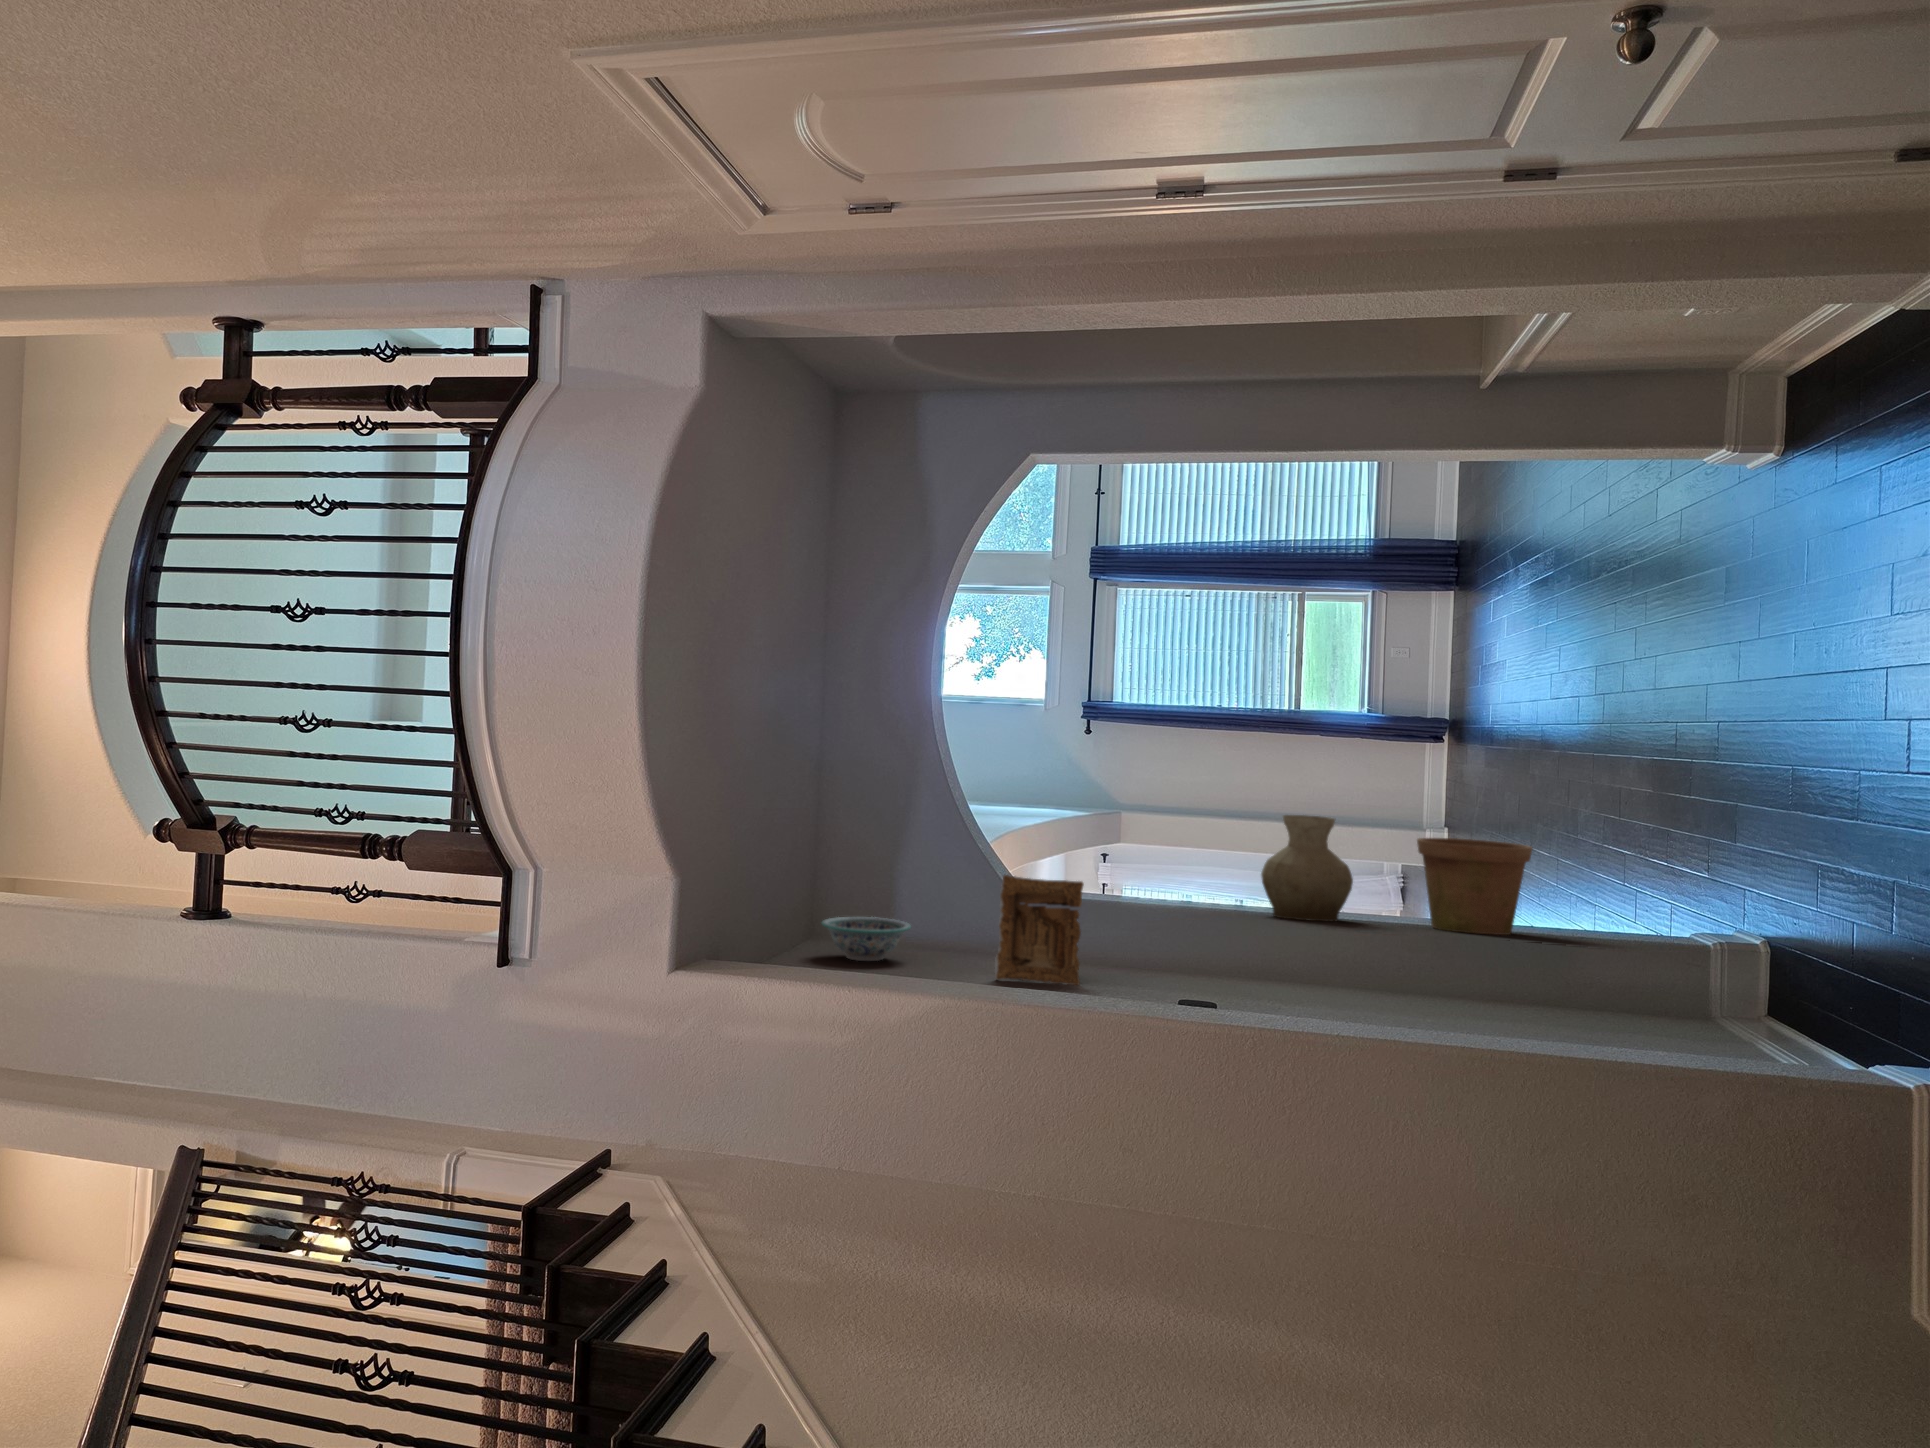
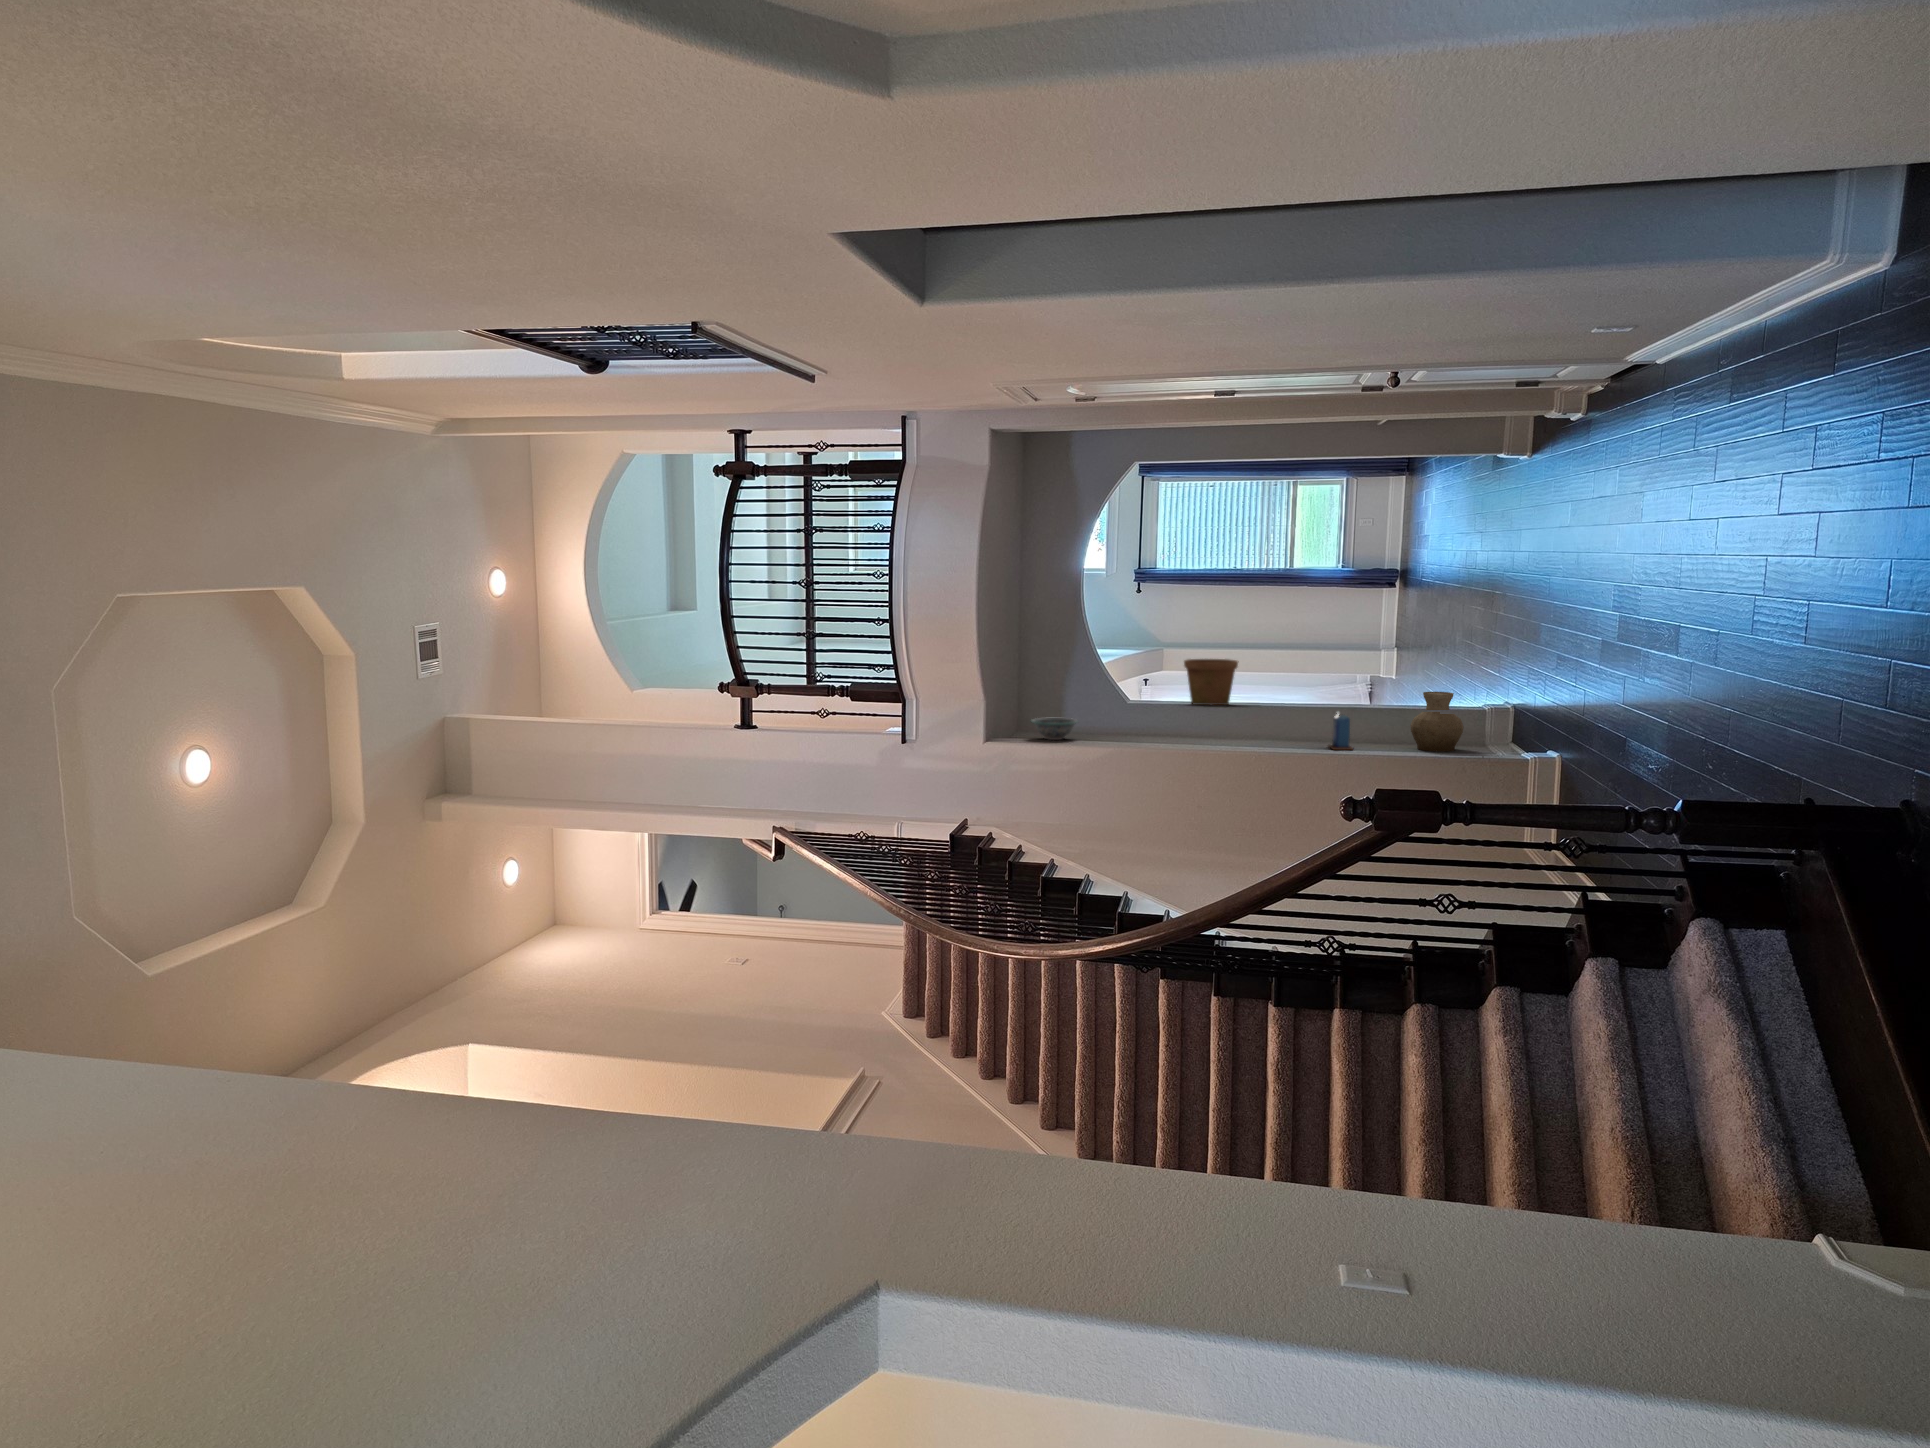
vase: present [1261,815,1353,921] -> present [1410,692,1464,751]
flower pot: present [1417,838,1532,935] -> present [1184,659,1239,705]
picture frame: present [995,875,1084,985] -> none [1129,691,1172,745]
candle: none [1388,940,1445,1023] -> present [1328,715,1353,750]

